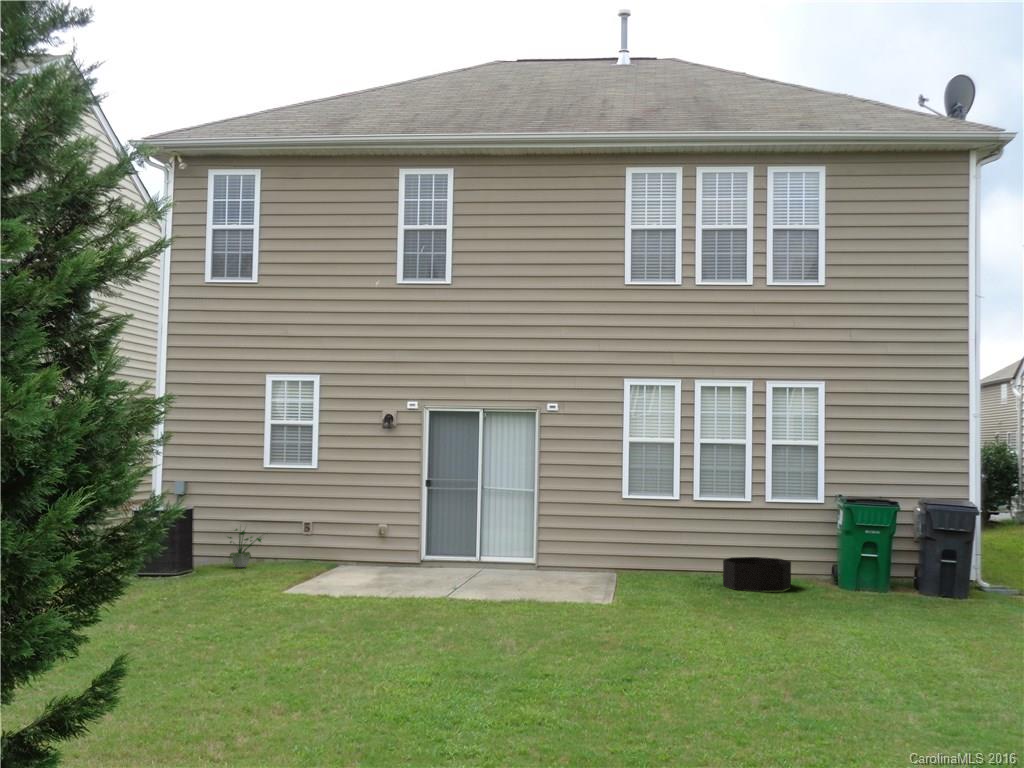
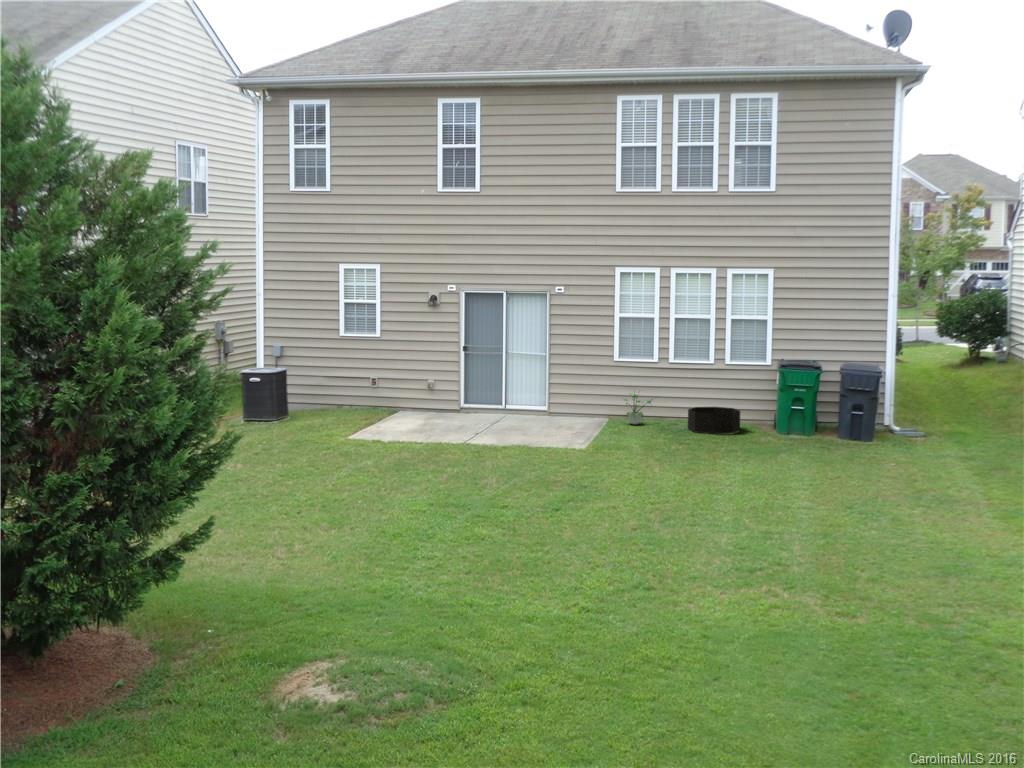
potted plant: present [228,529,262,568] -> present [624,393,651,424]

